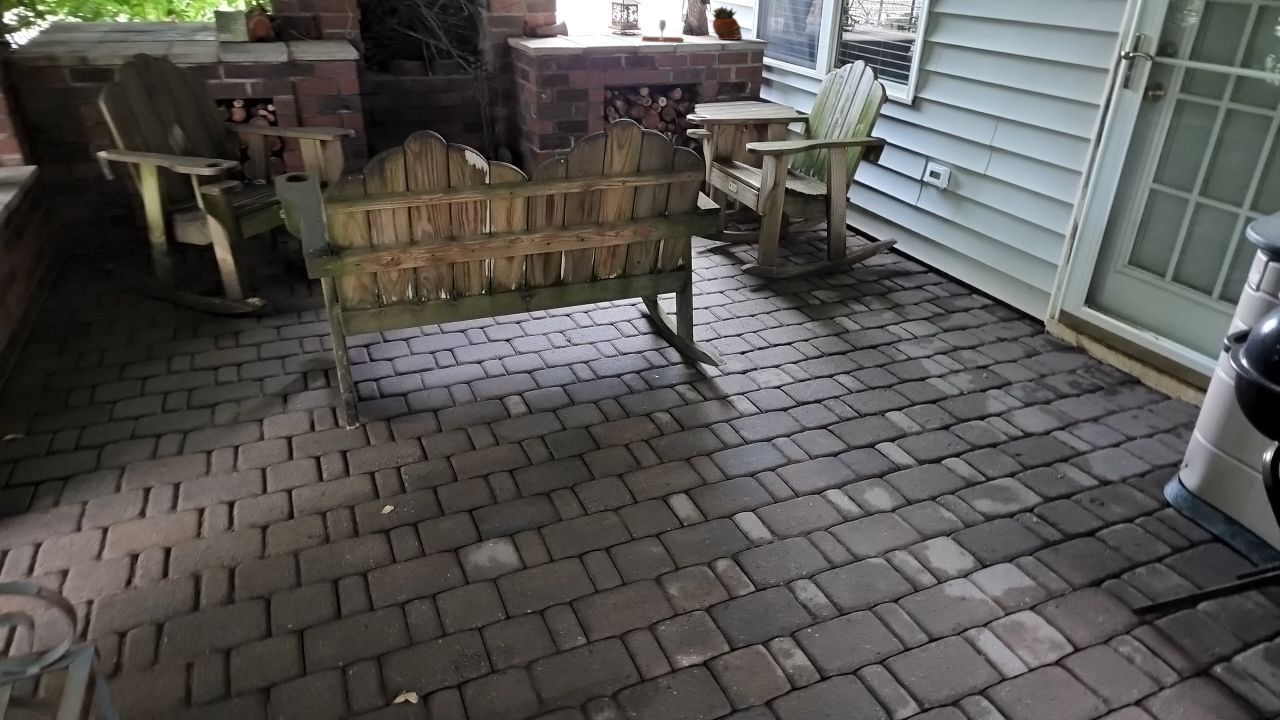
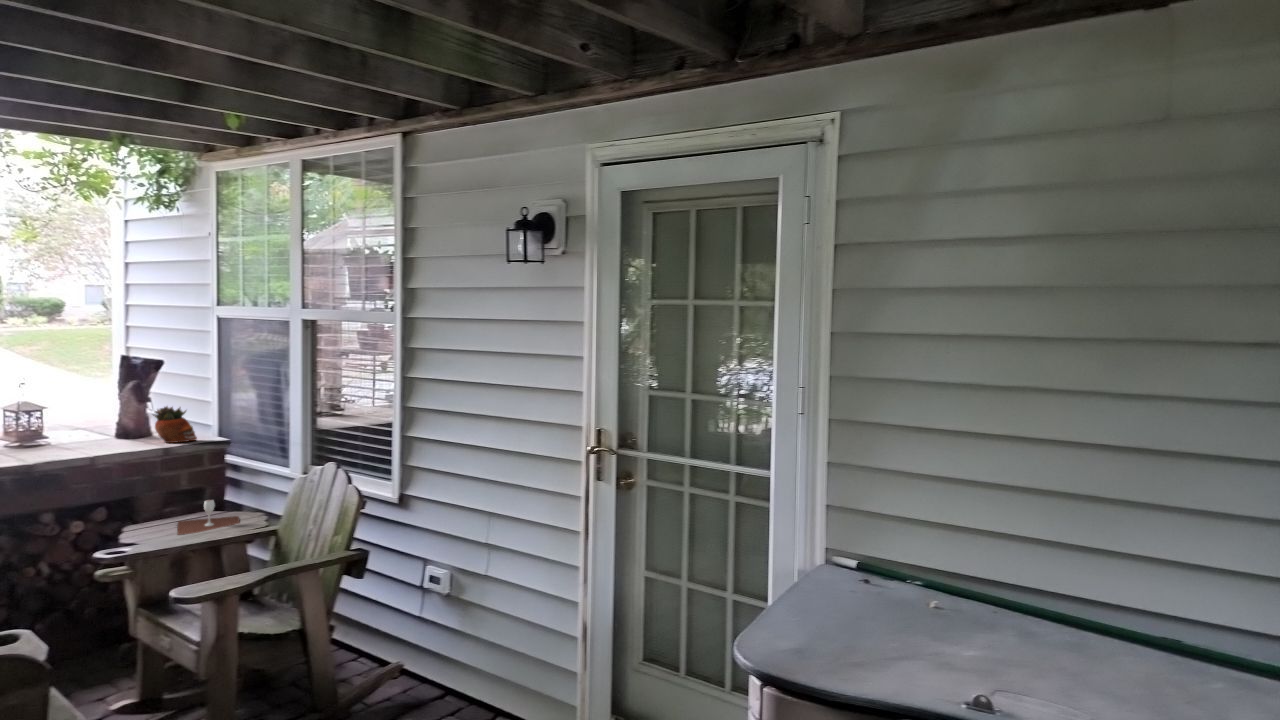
wine glass: present [642,20,682,43] -> present [178,500,240,535]

